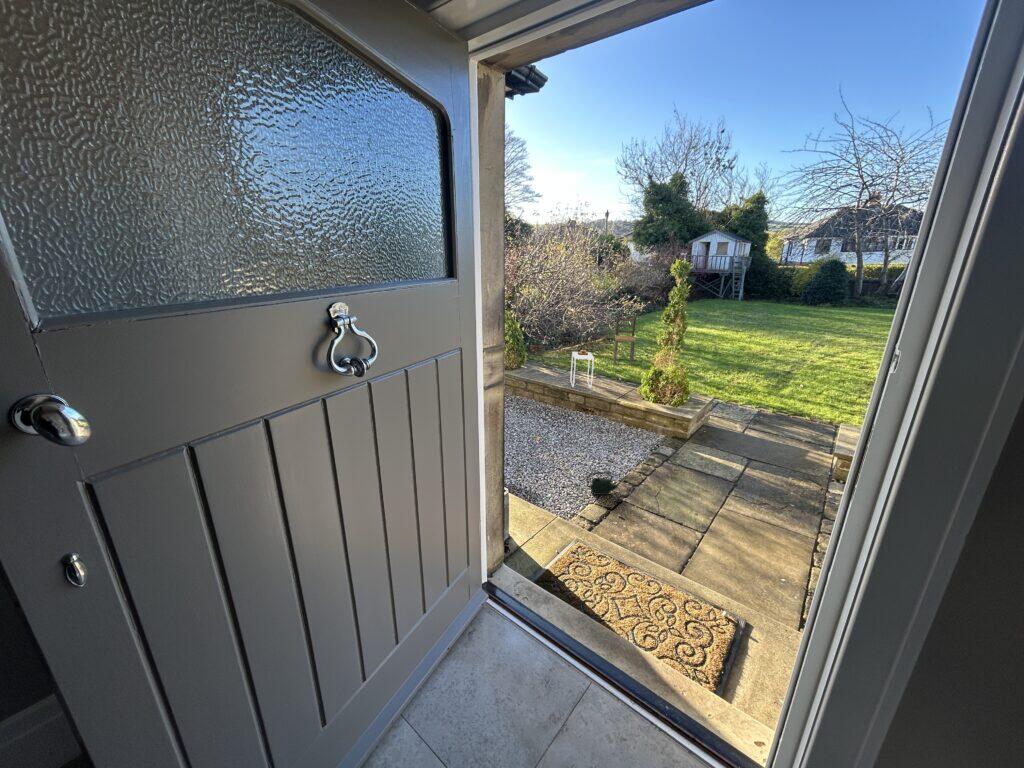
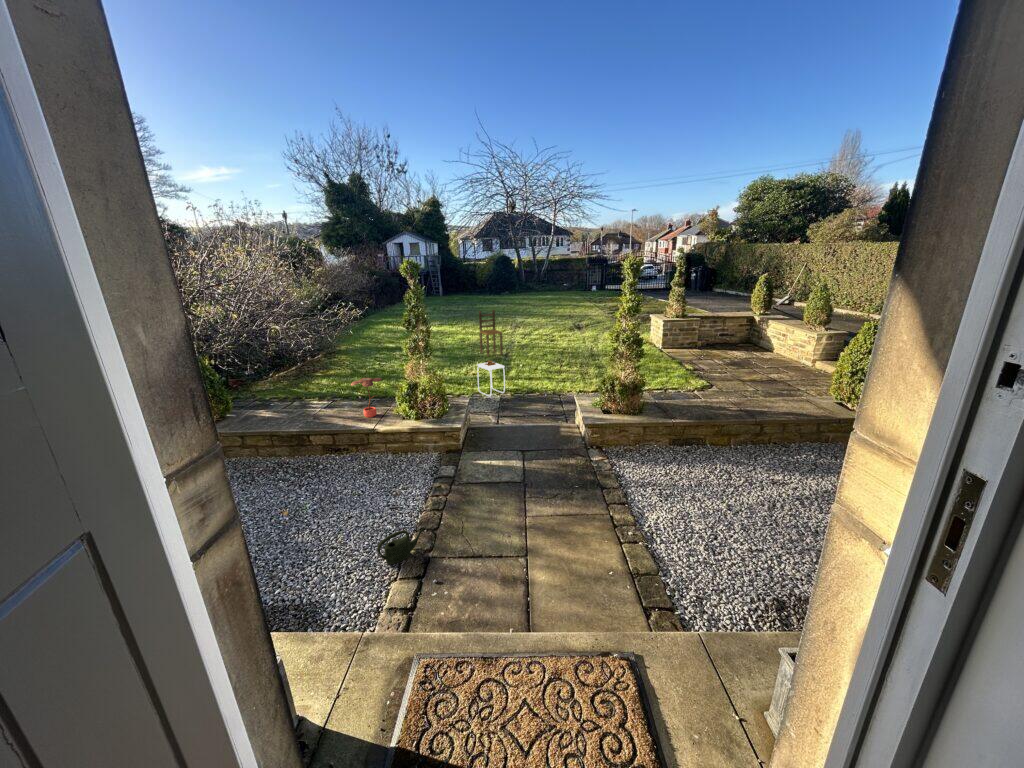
chair: present [613,314,636,365] -> present [479,310,503,356]
side table: present [570,350,594,387] -> present [477,361,505,396]
potted plant: none [609,359,636,393] -> present [351,378,382,417]

